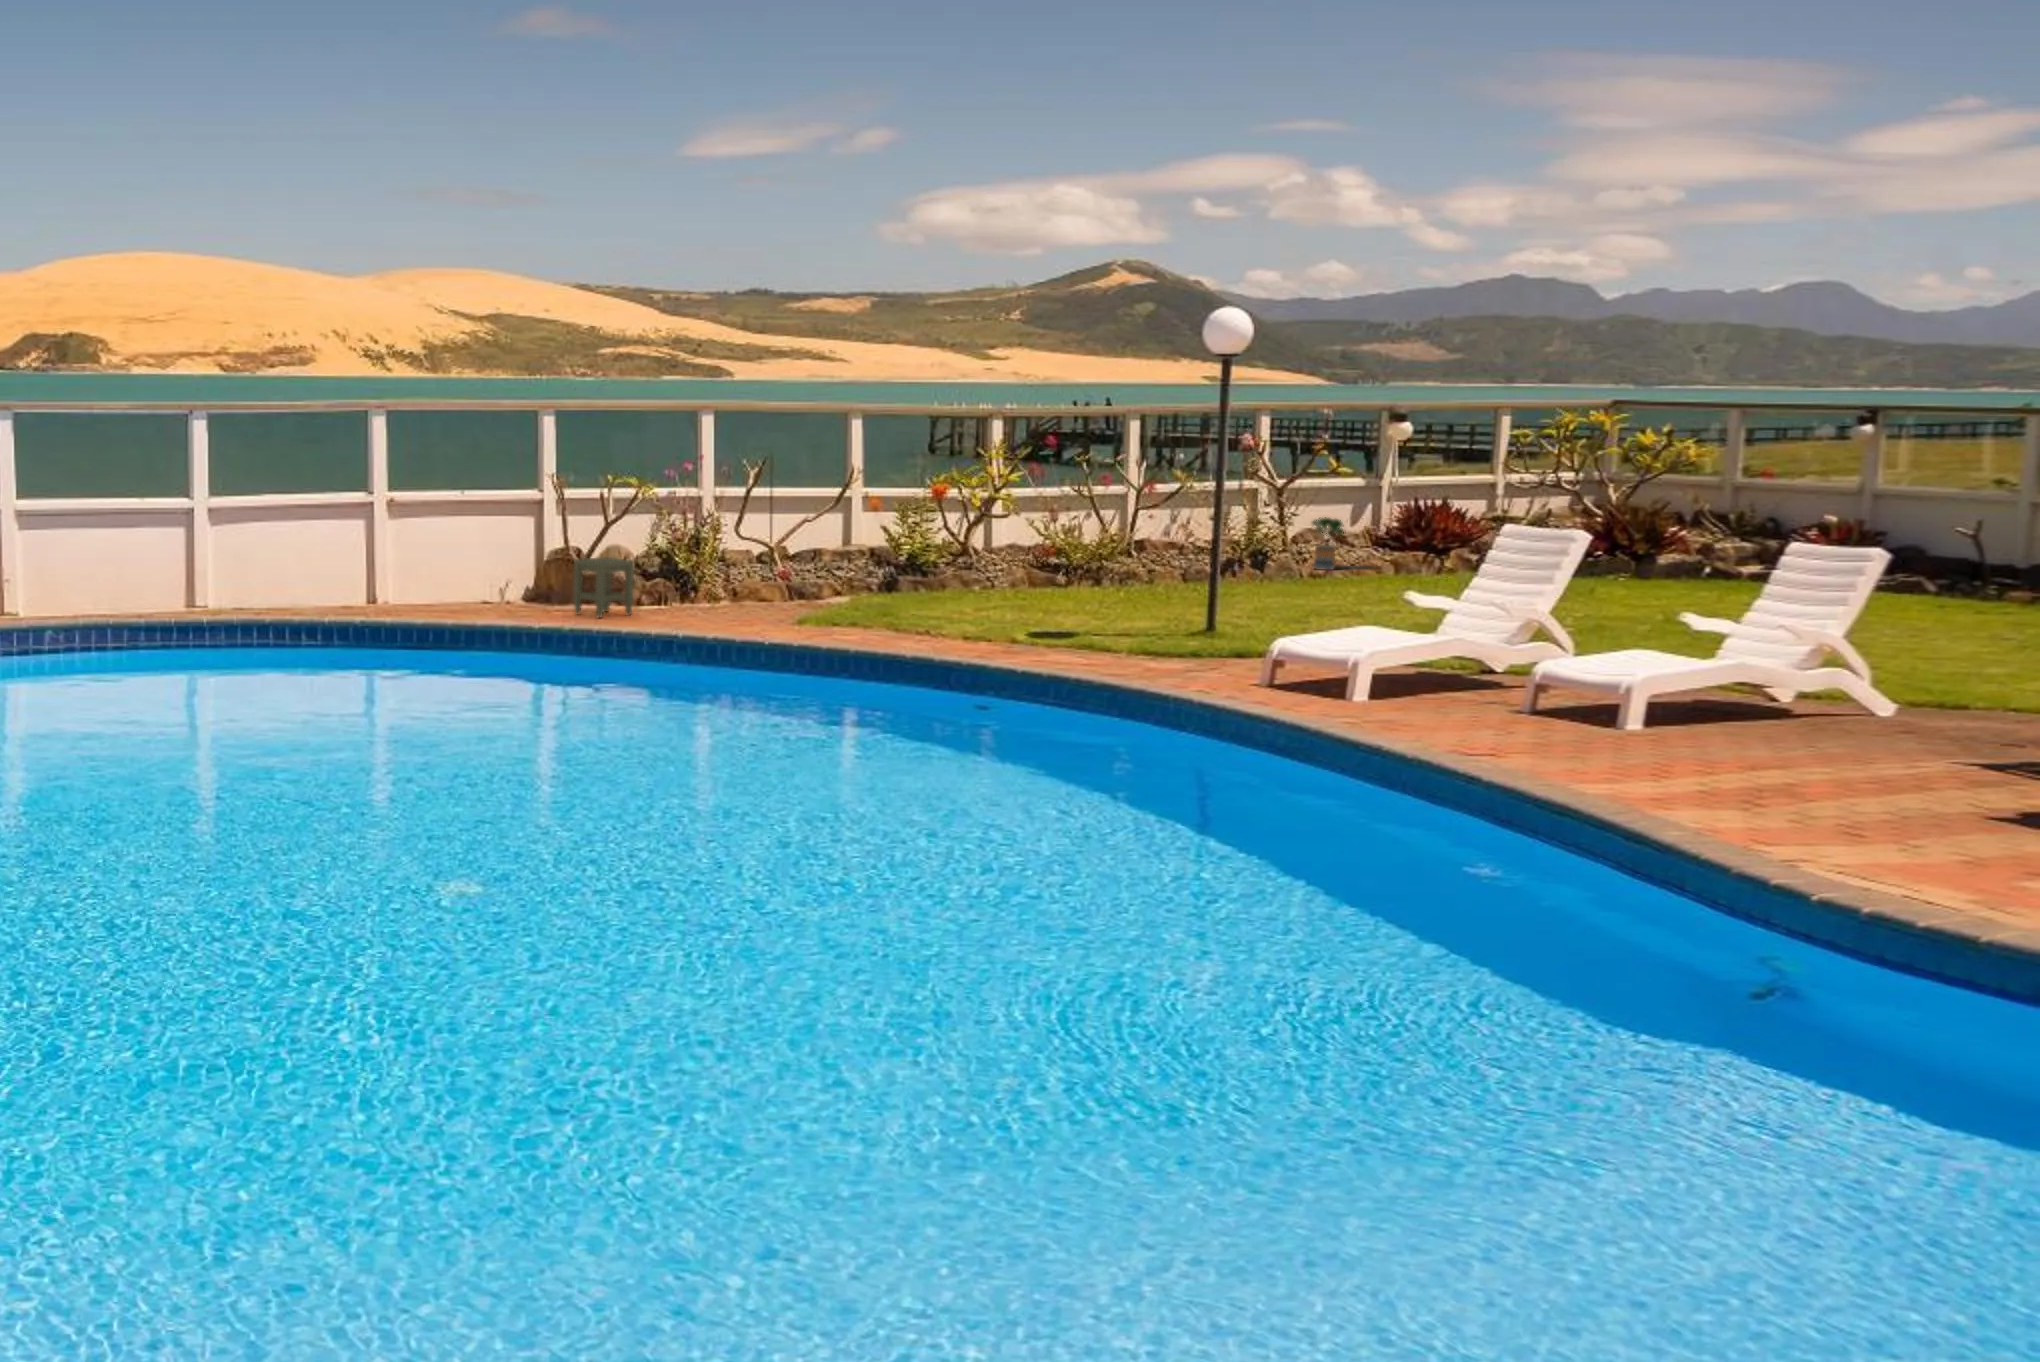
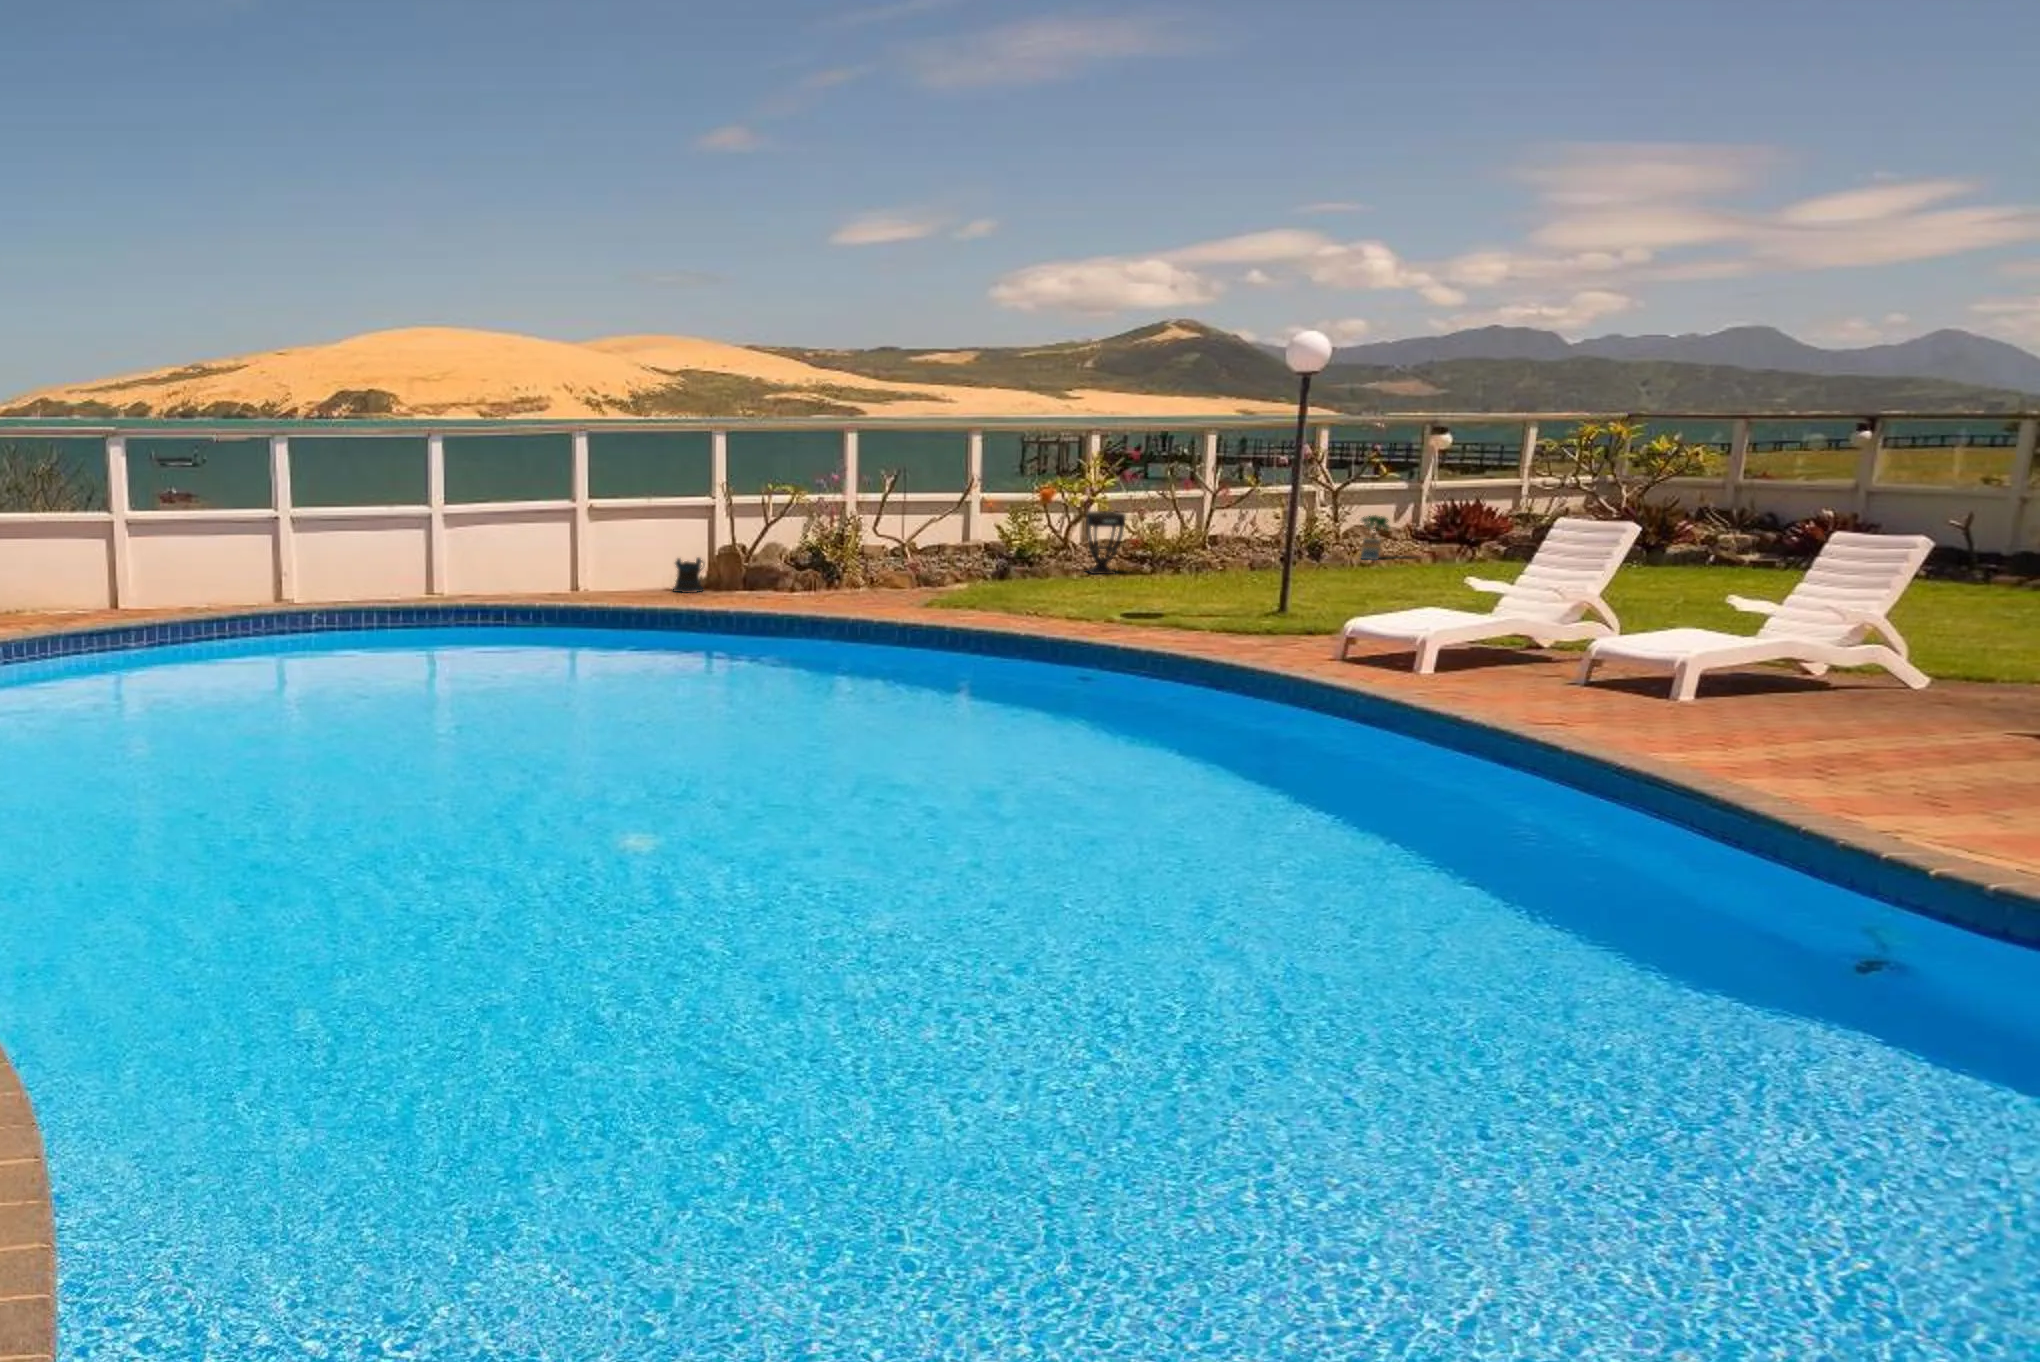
side table: none [990,510,1038,586] -> present [1086,511,1126,574]
stool: present [574,557,634,618] -> none [738,552,787,602]
bucket: none [491,563,532,607] -> present [673,558,703,593]

